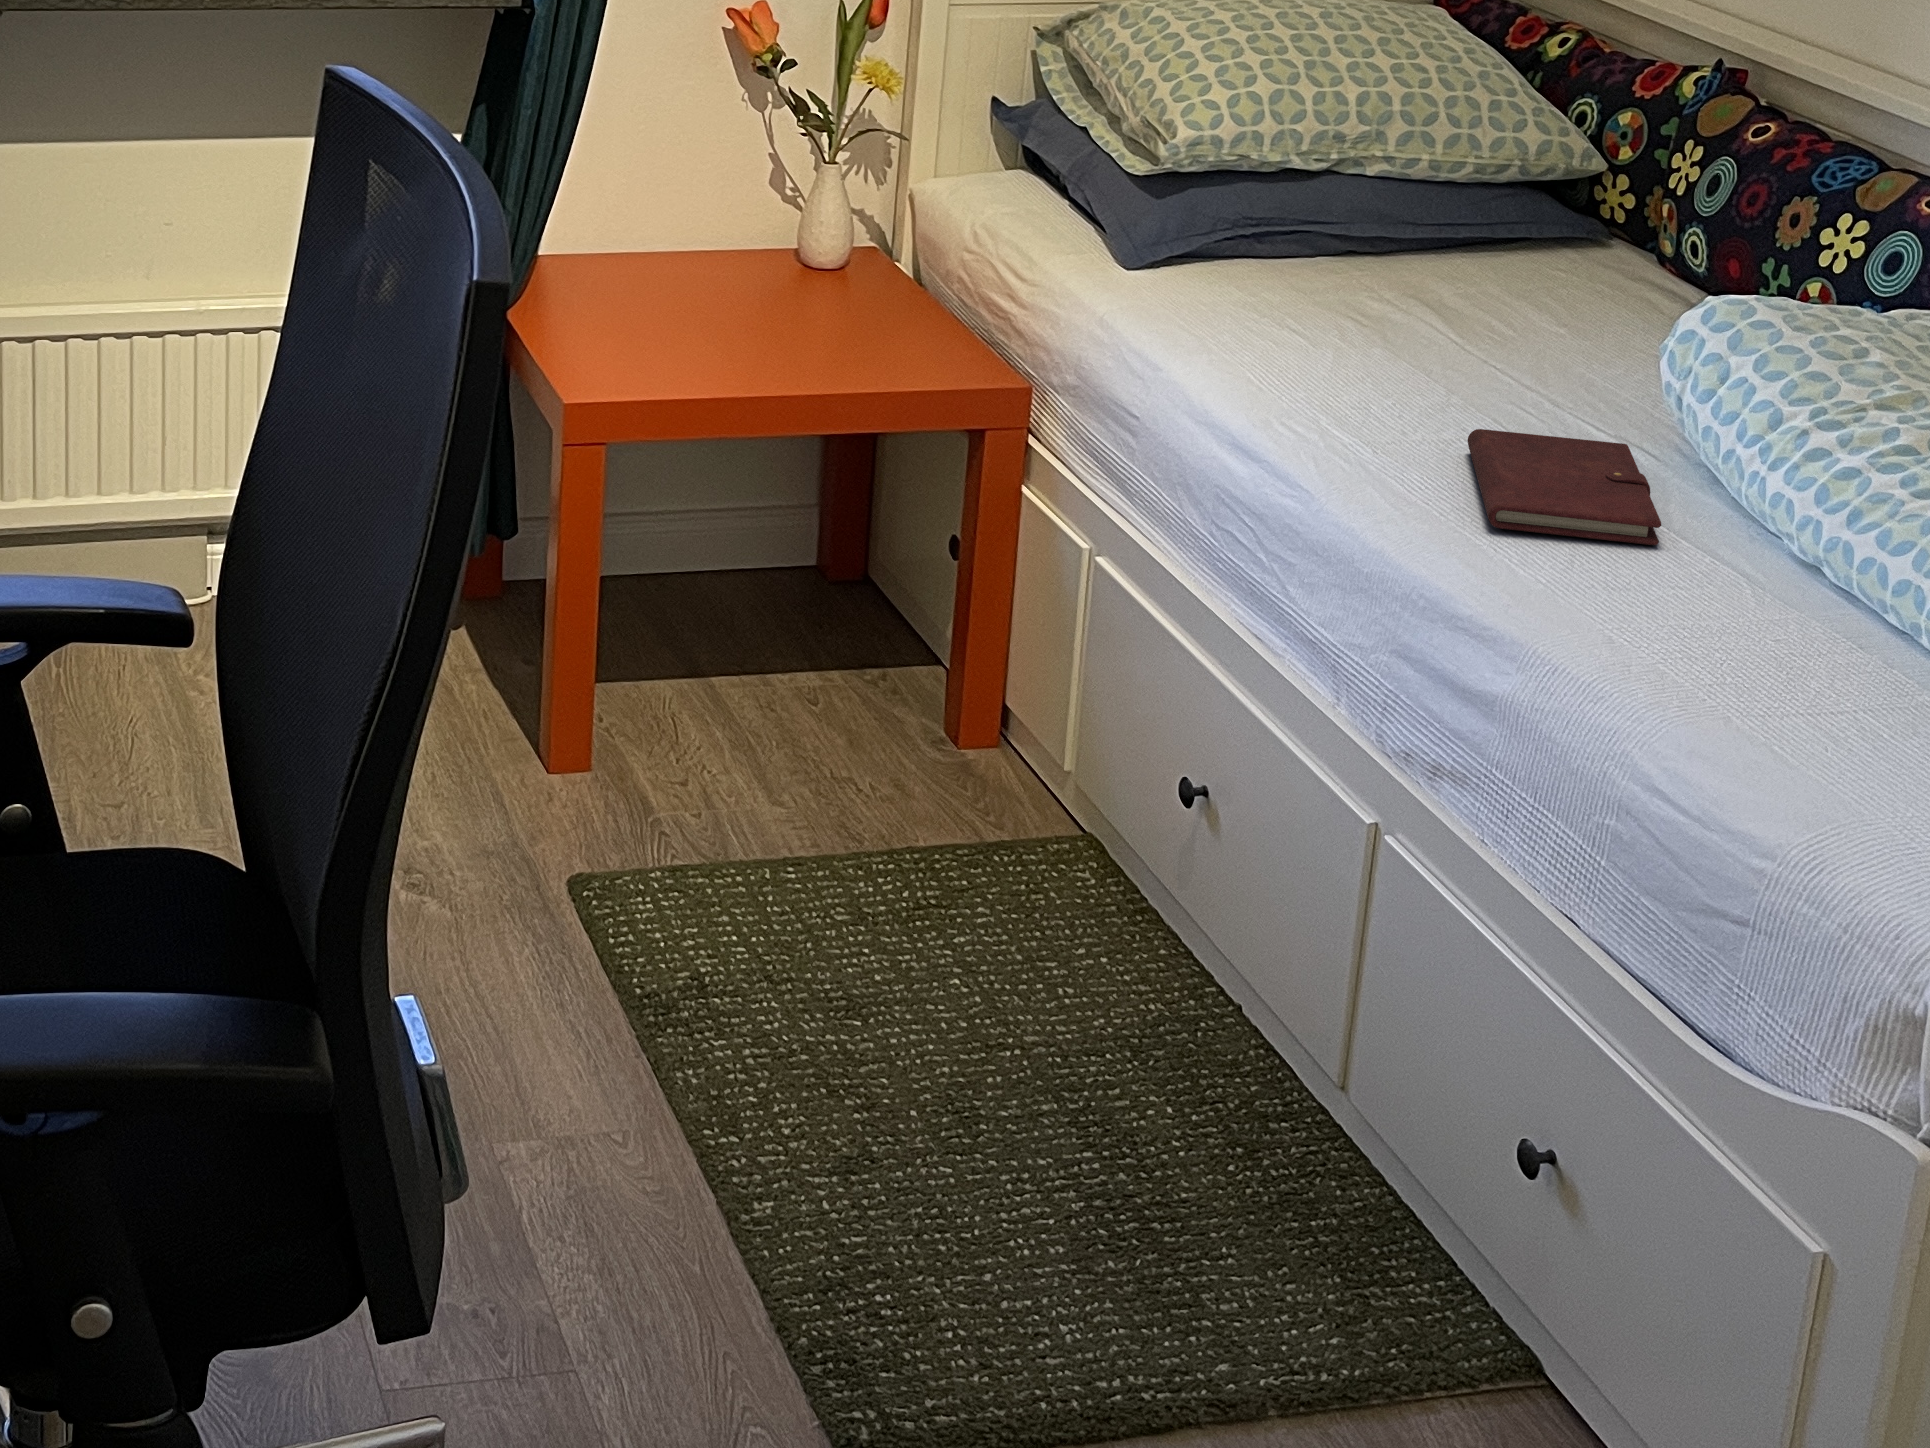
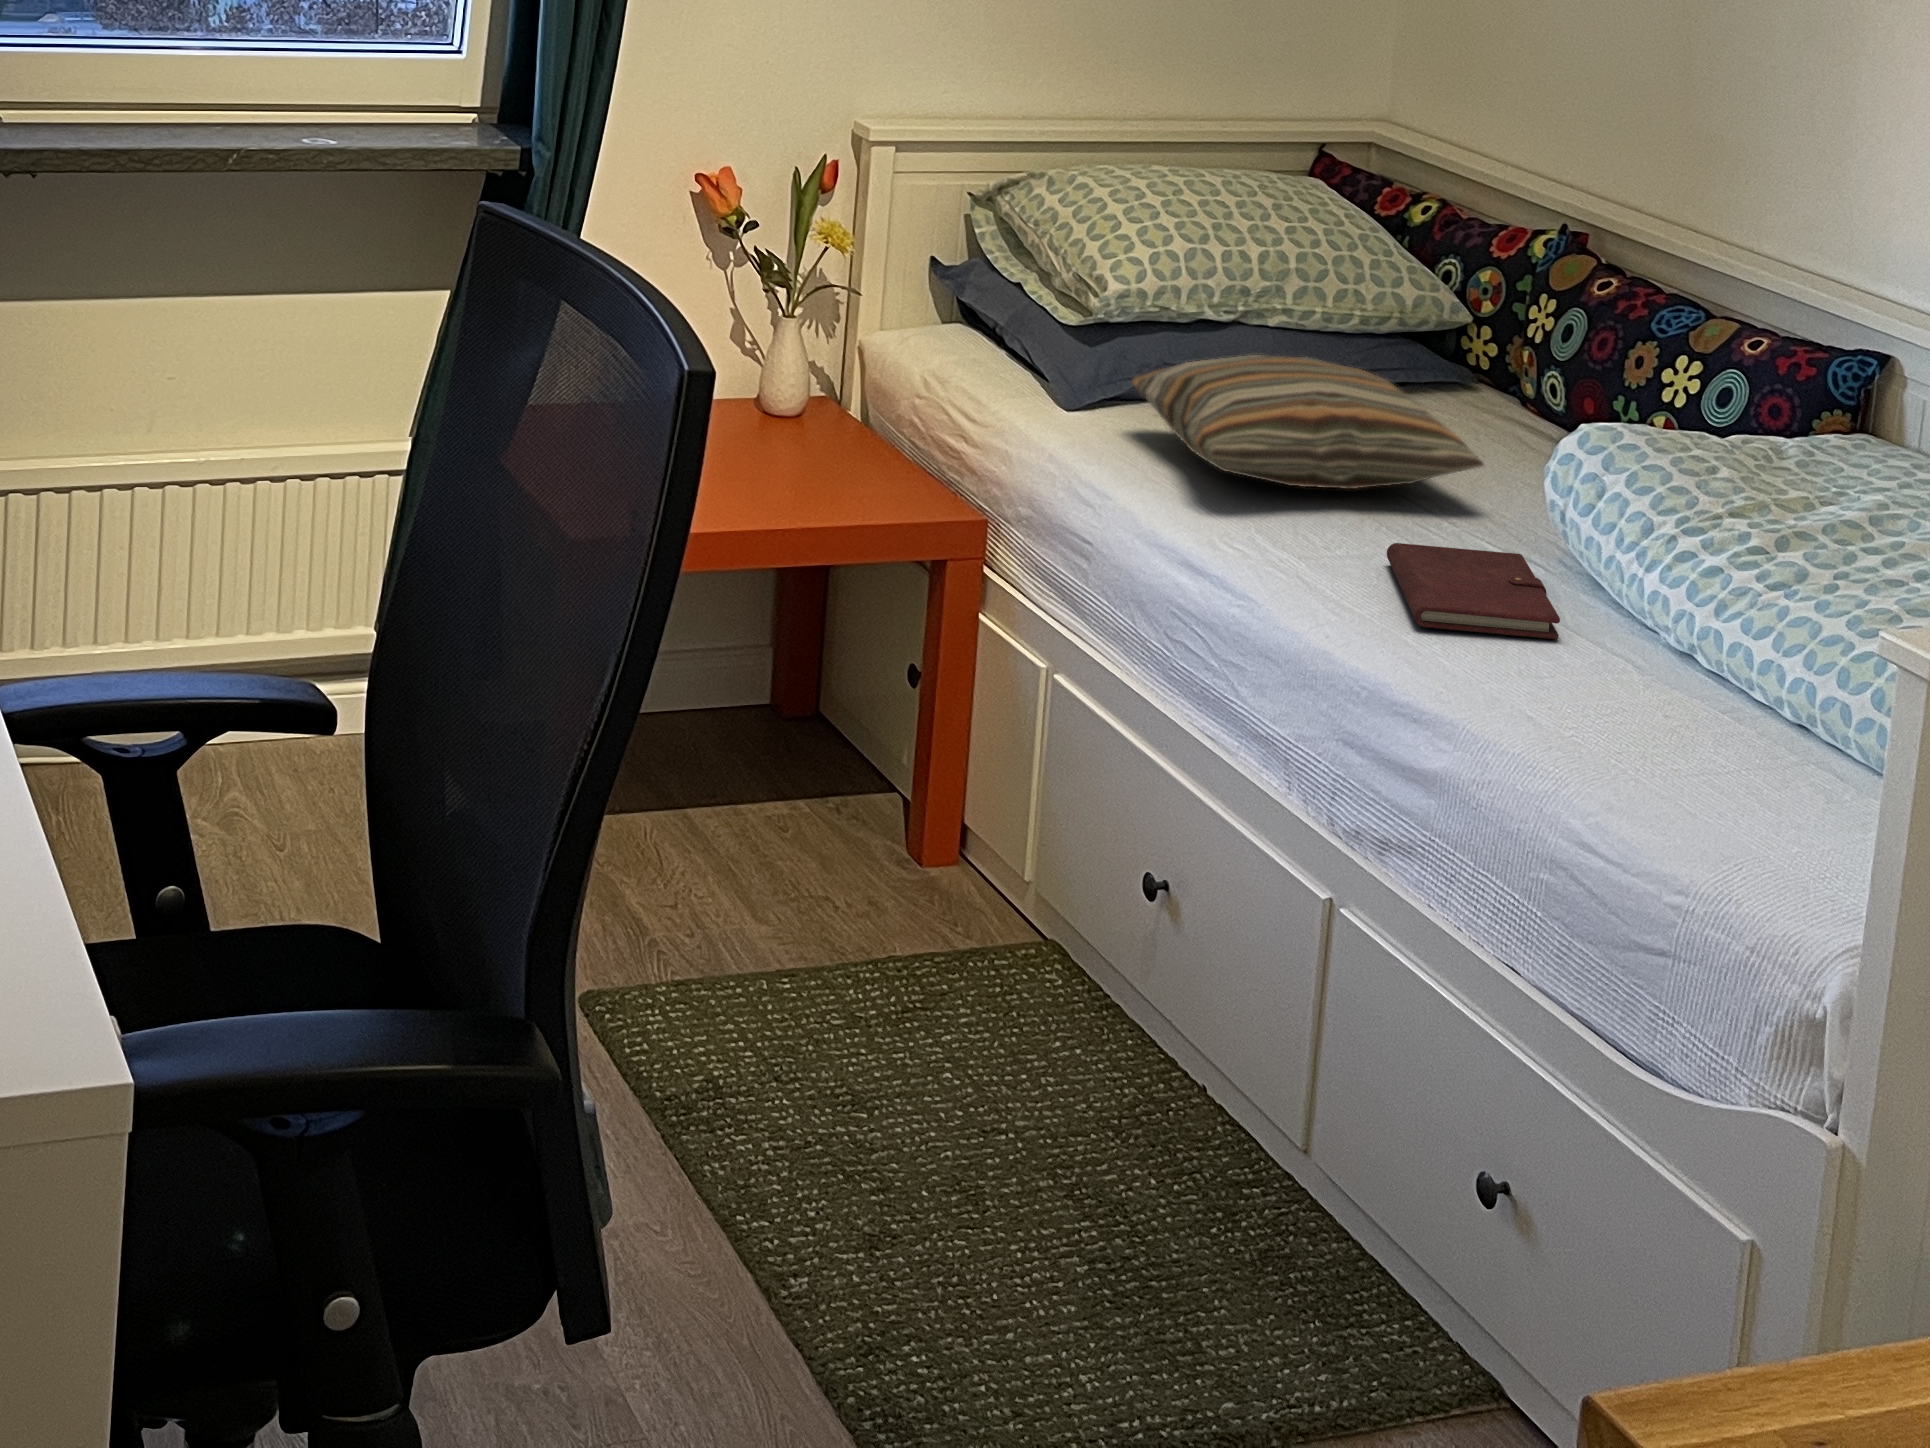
pillow: none [1195,210,1596,364] -> present [1132,355,1484,489]

